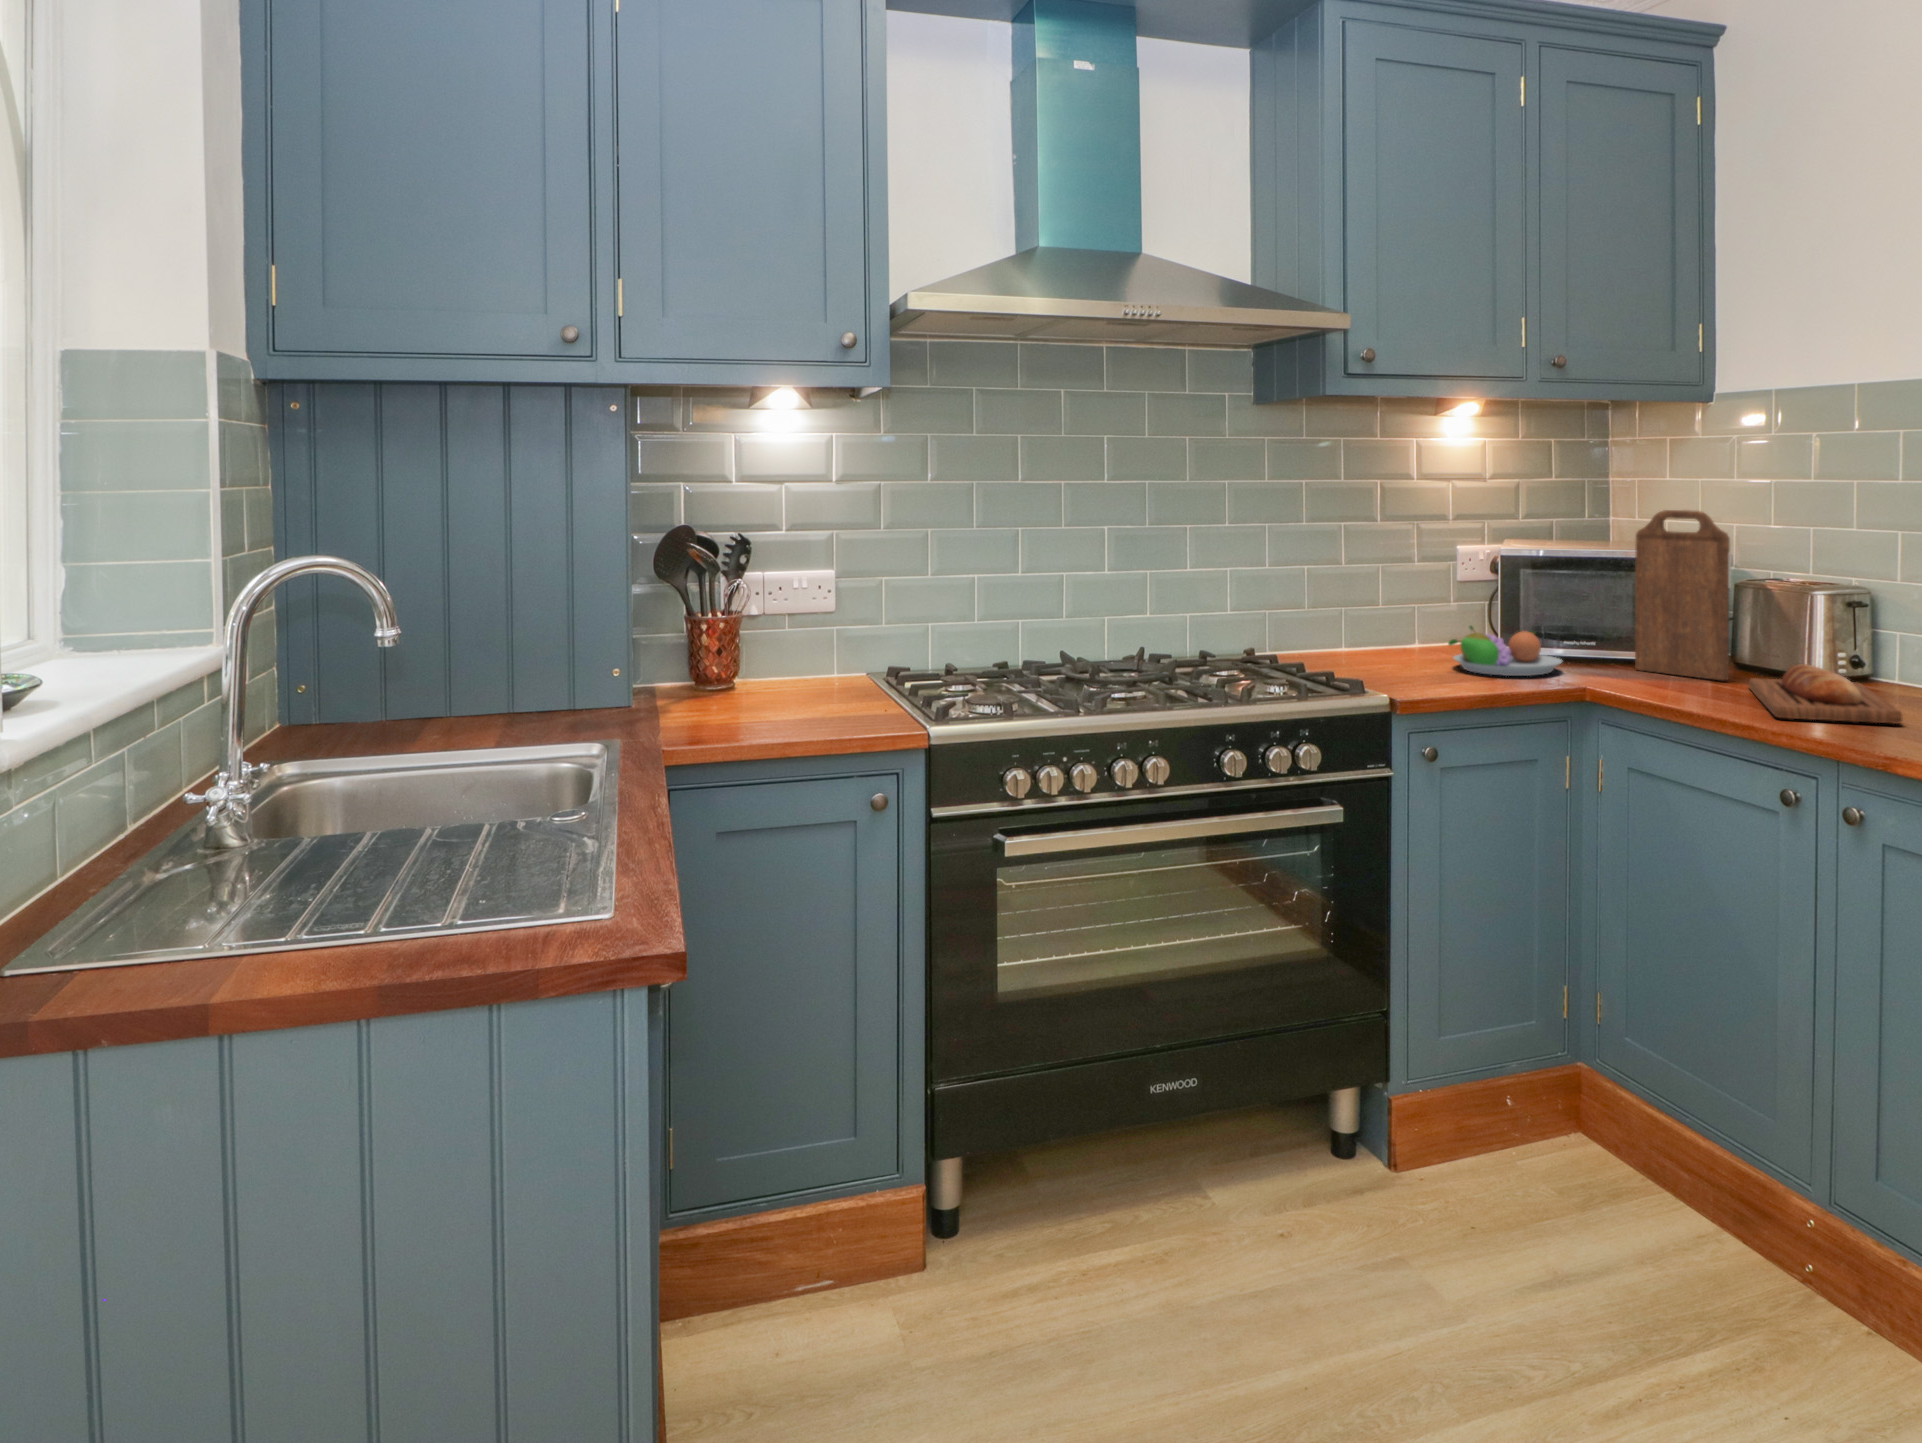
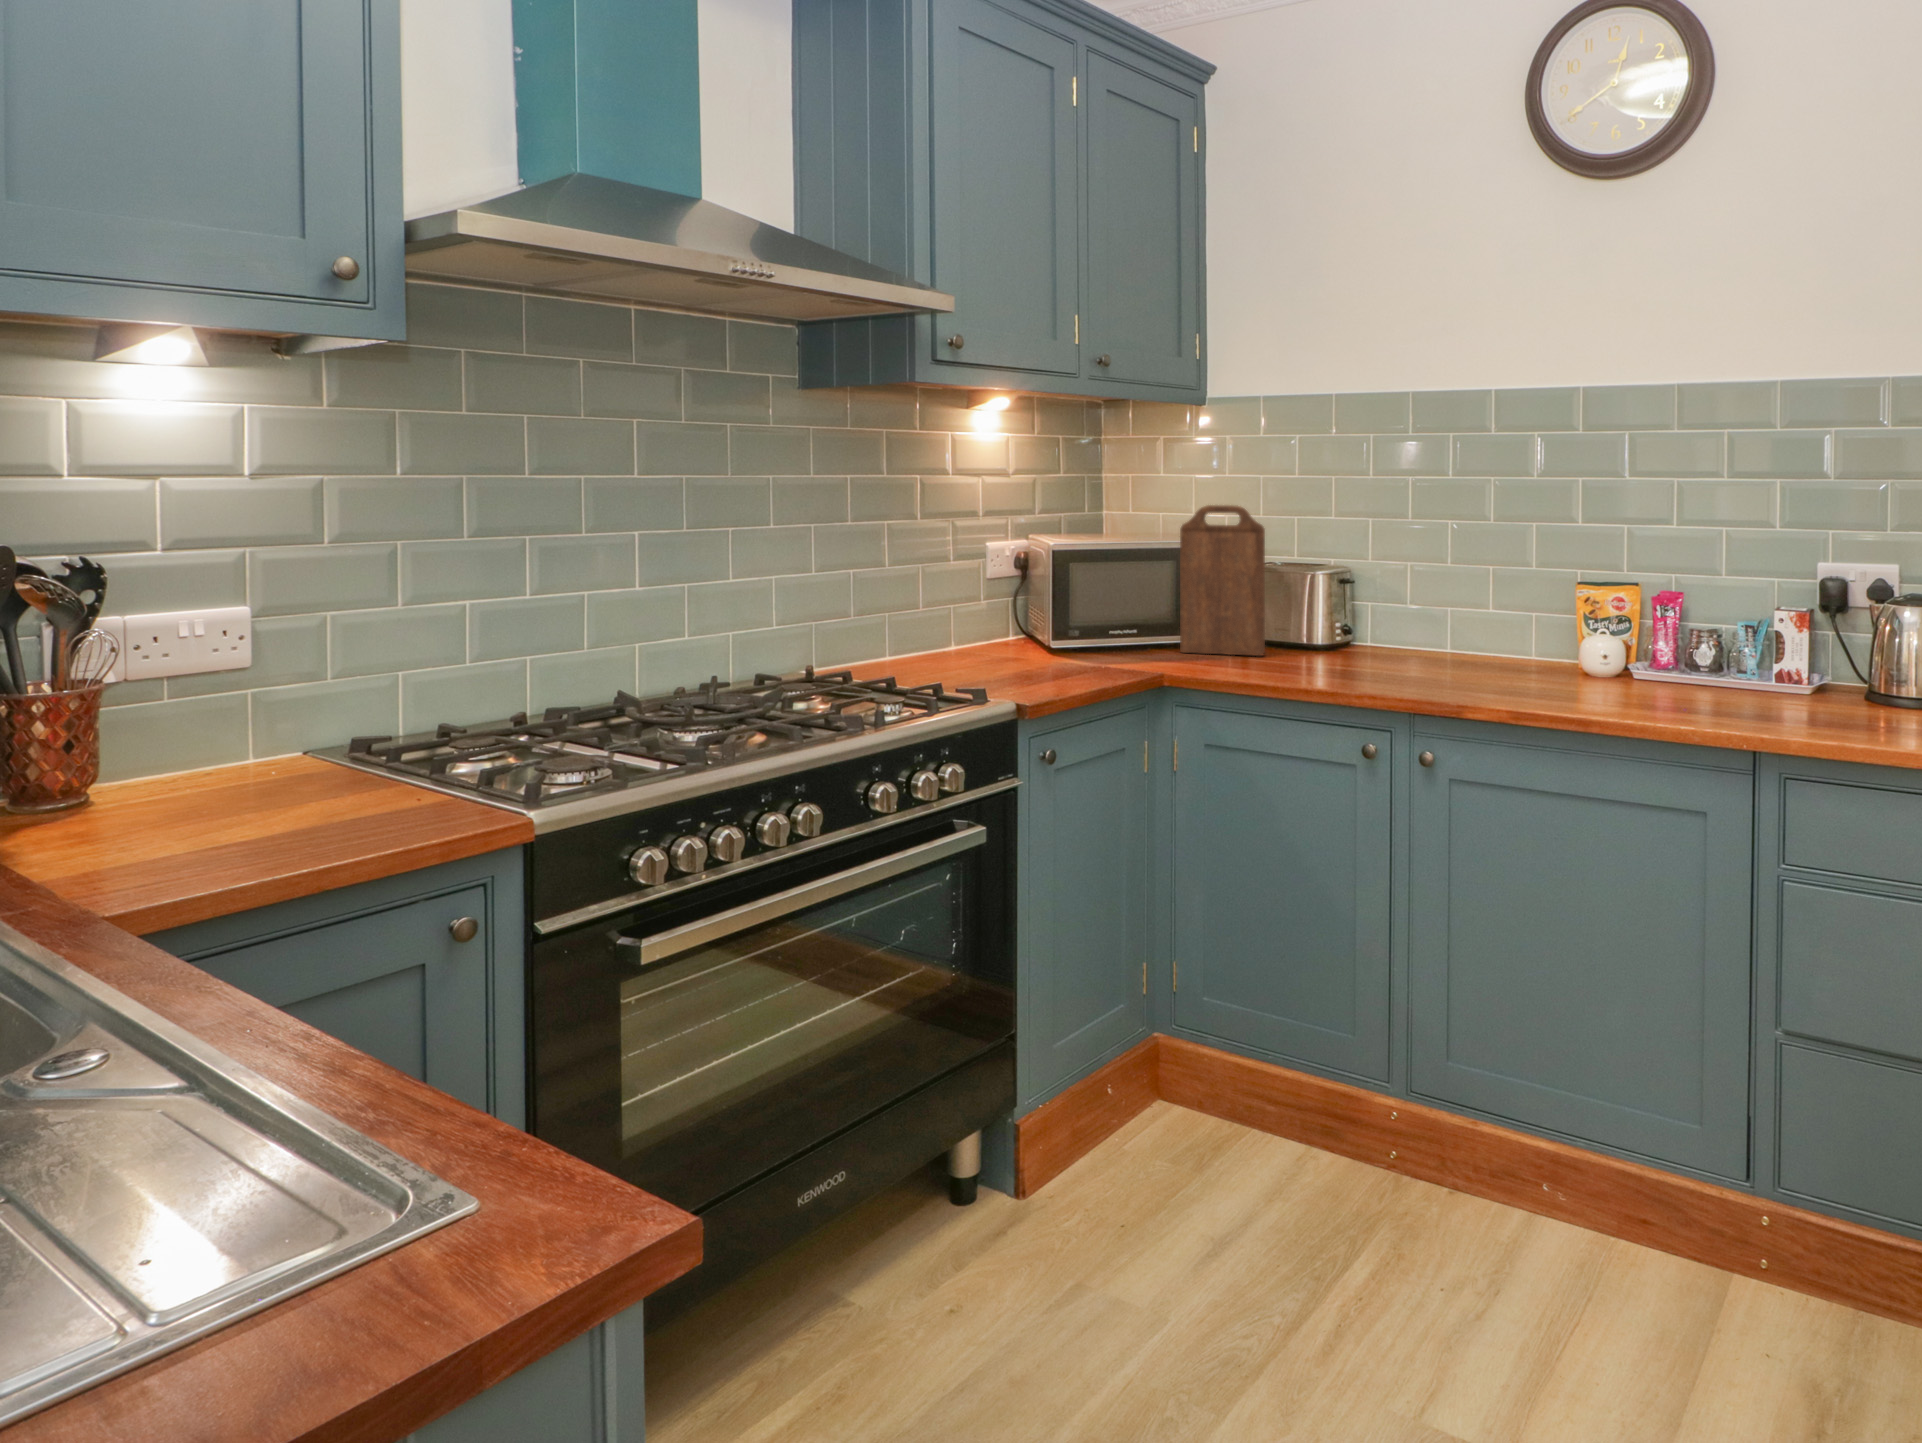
fruit bowl: present [1448,626,1562,676] -> none [1027,622,1131,669]
bread loaf: present [1749,664,1903,724] -> none [1286,636,1435,684]

